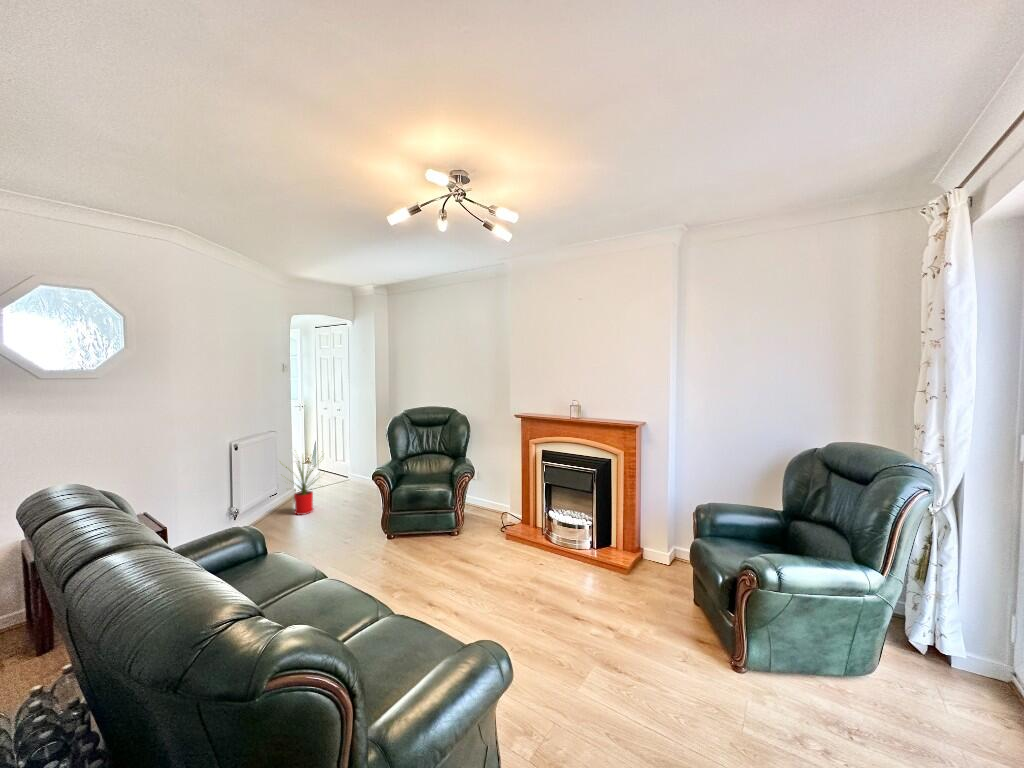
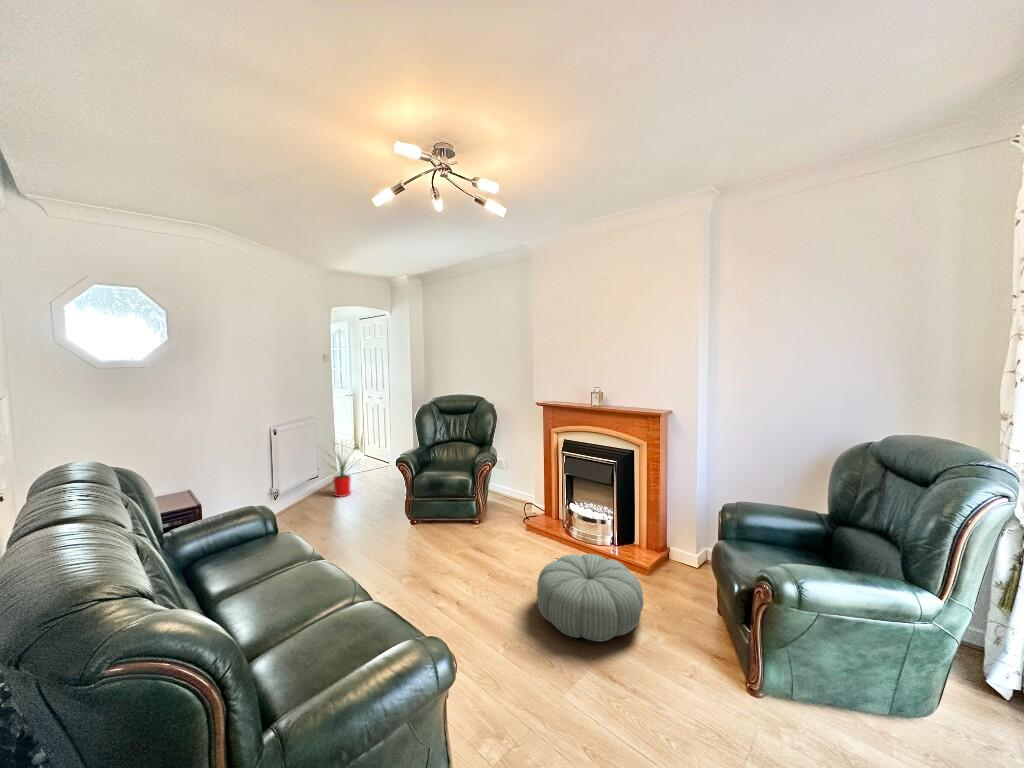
pouf: none [534,557,634,638] -> present [537,554,643,642]

